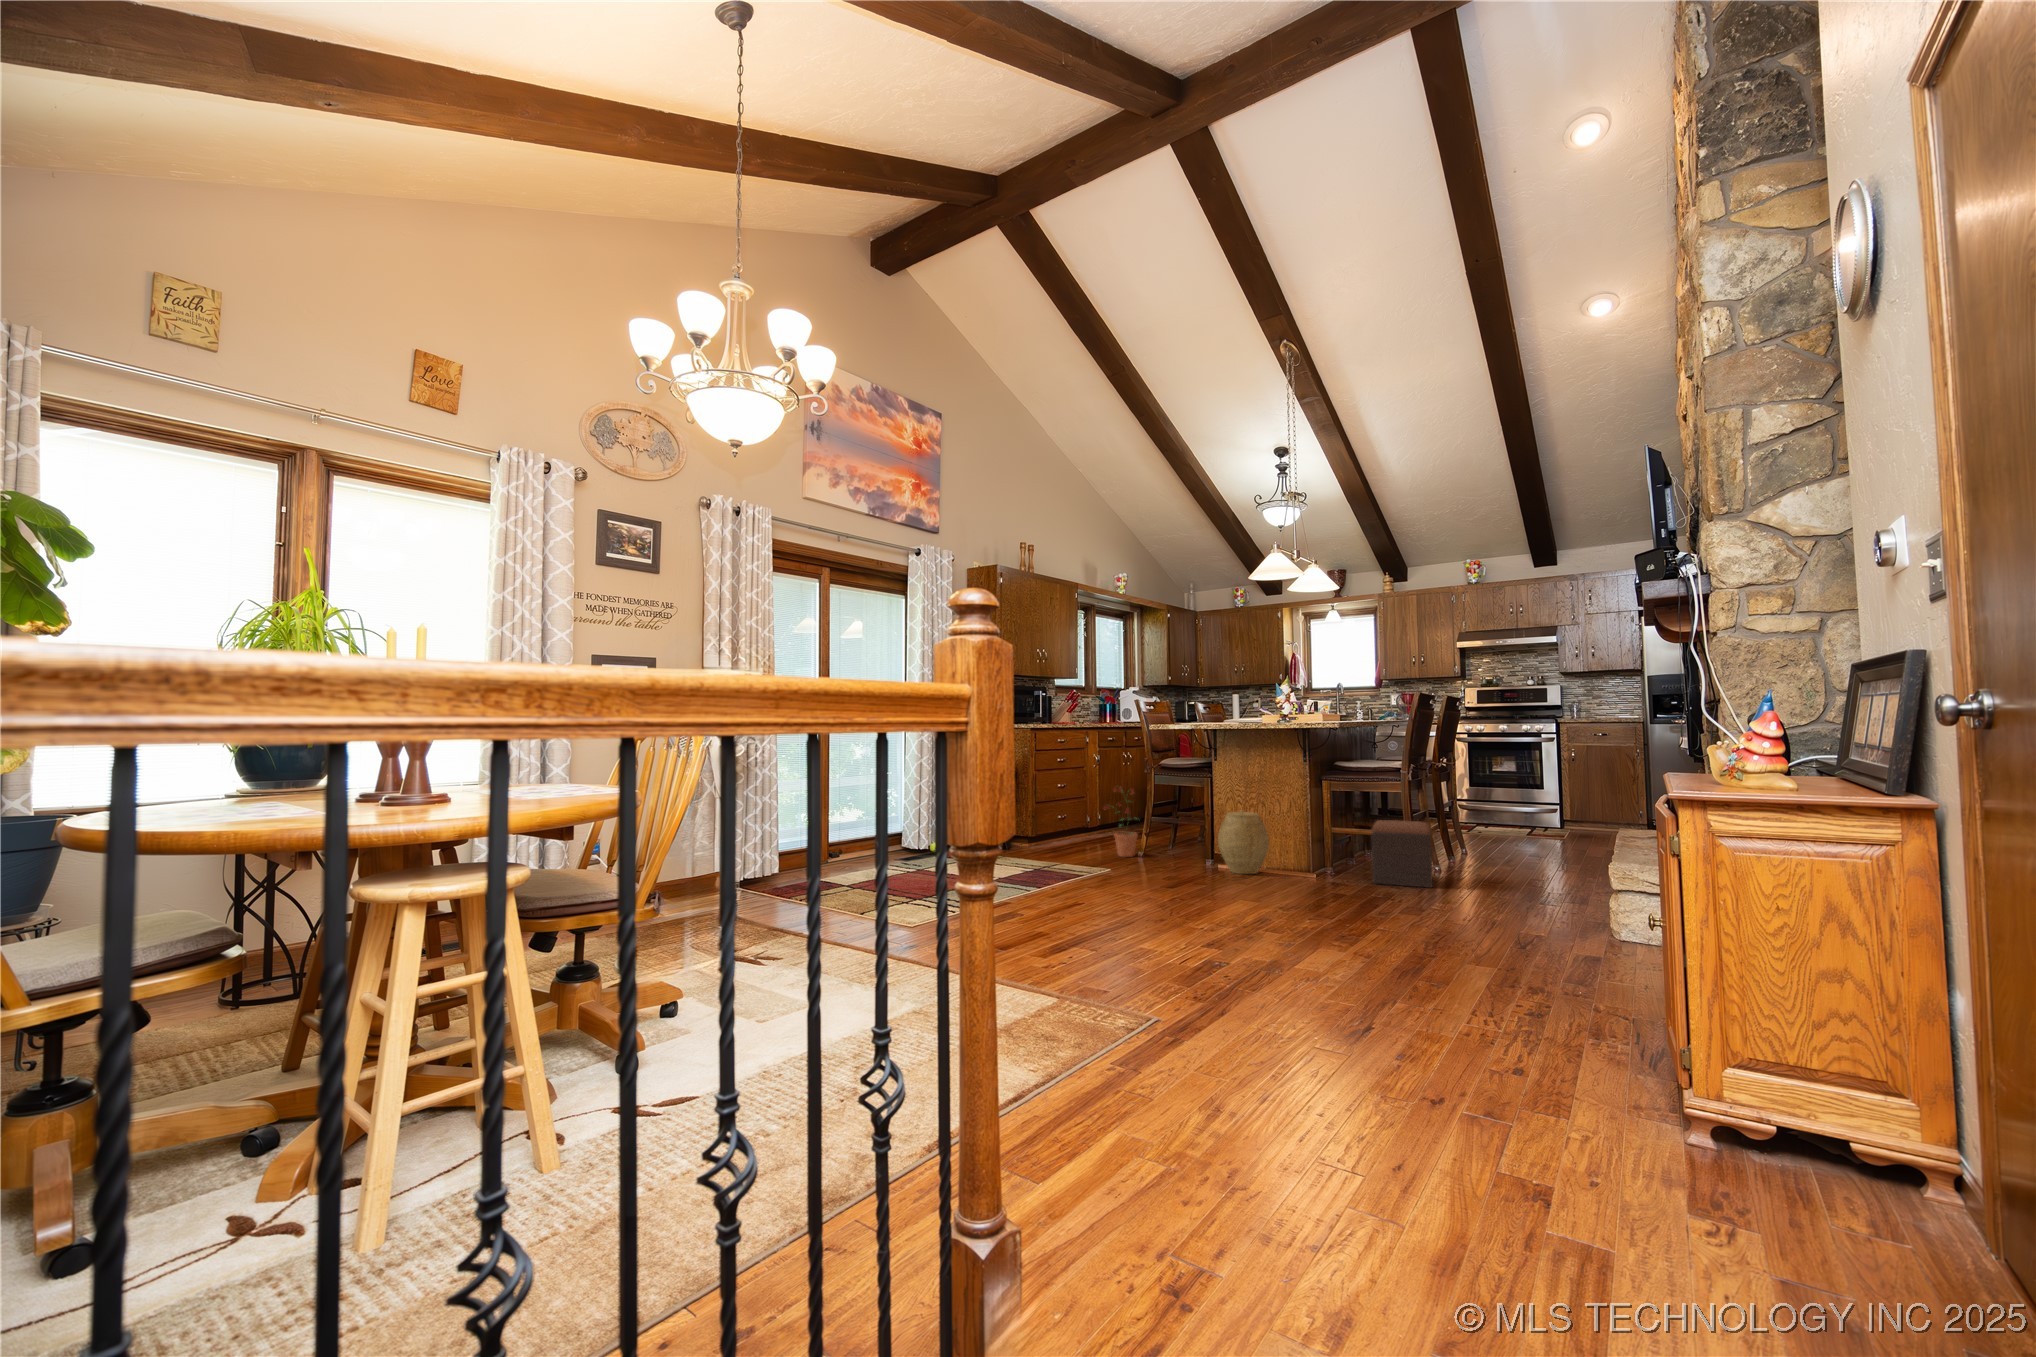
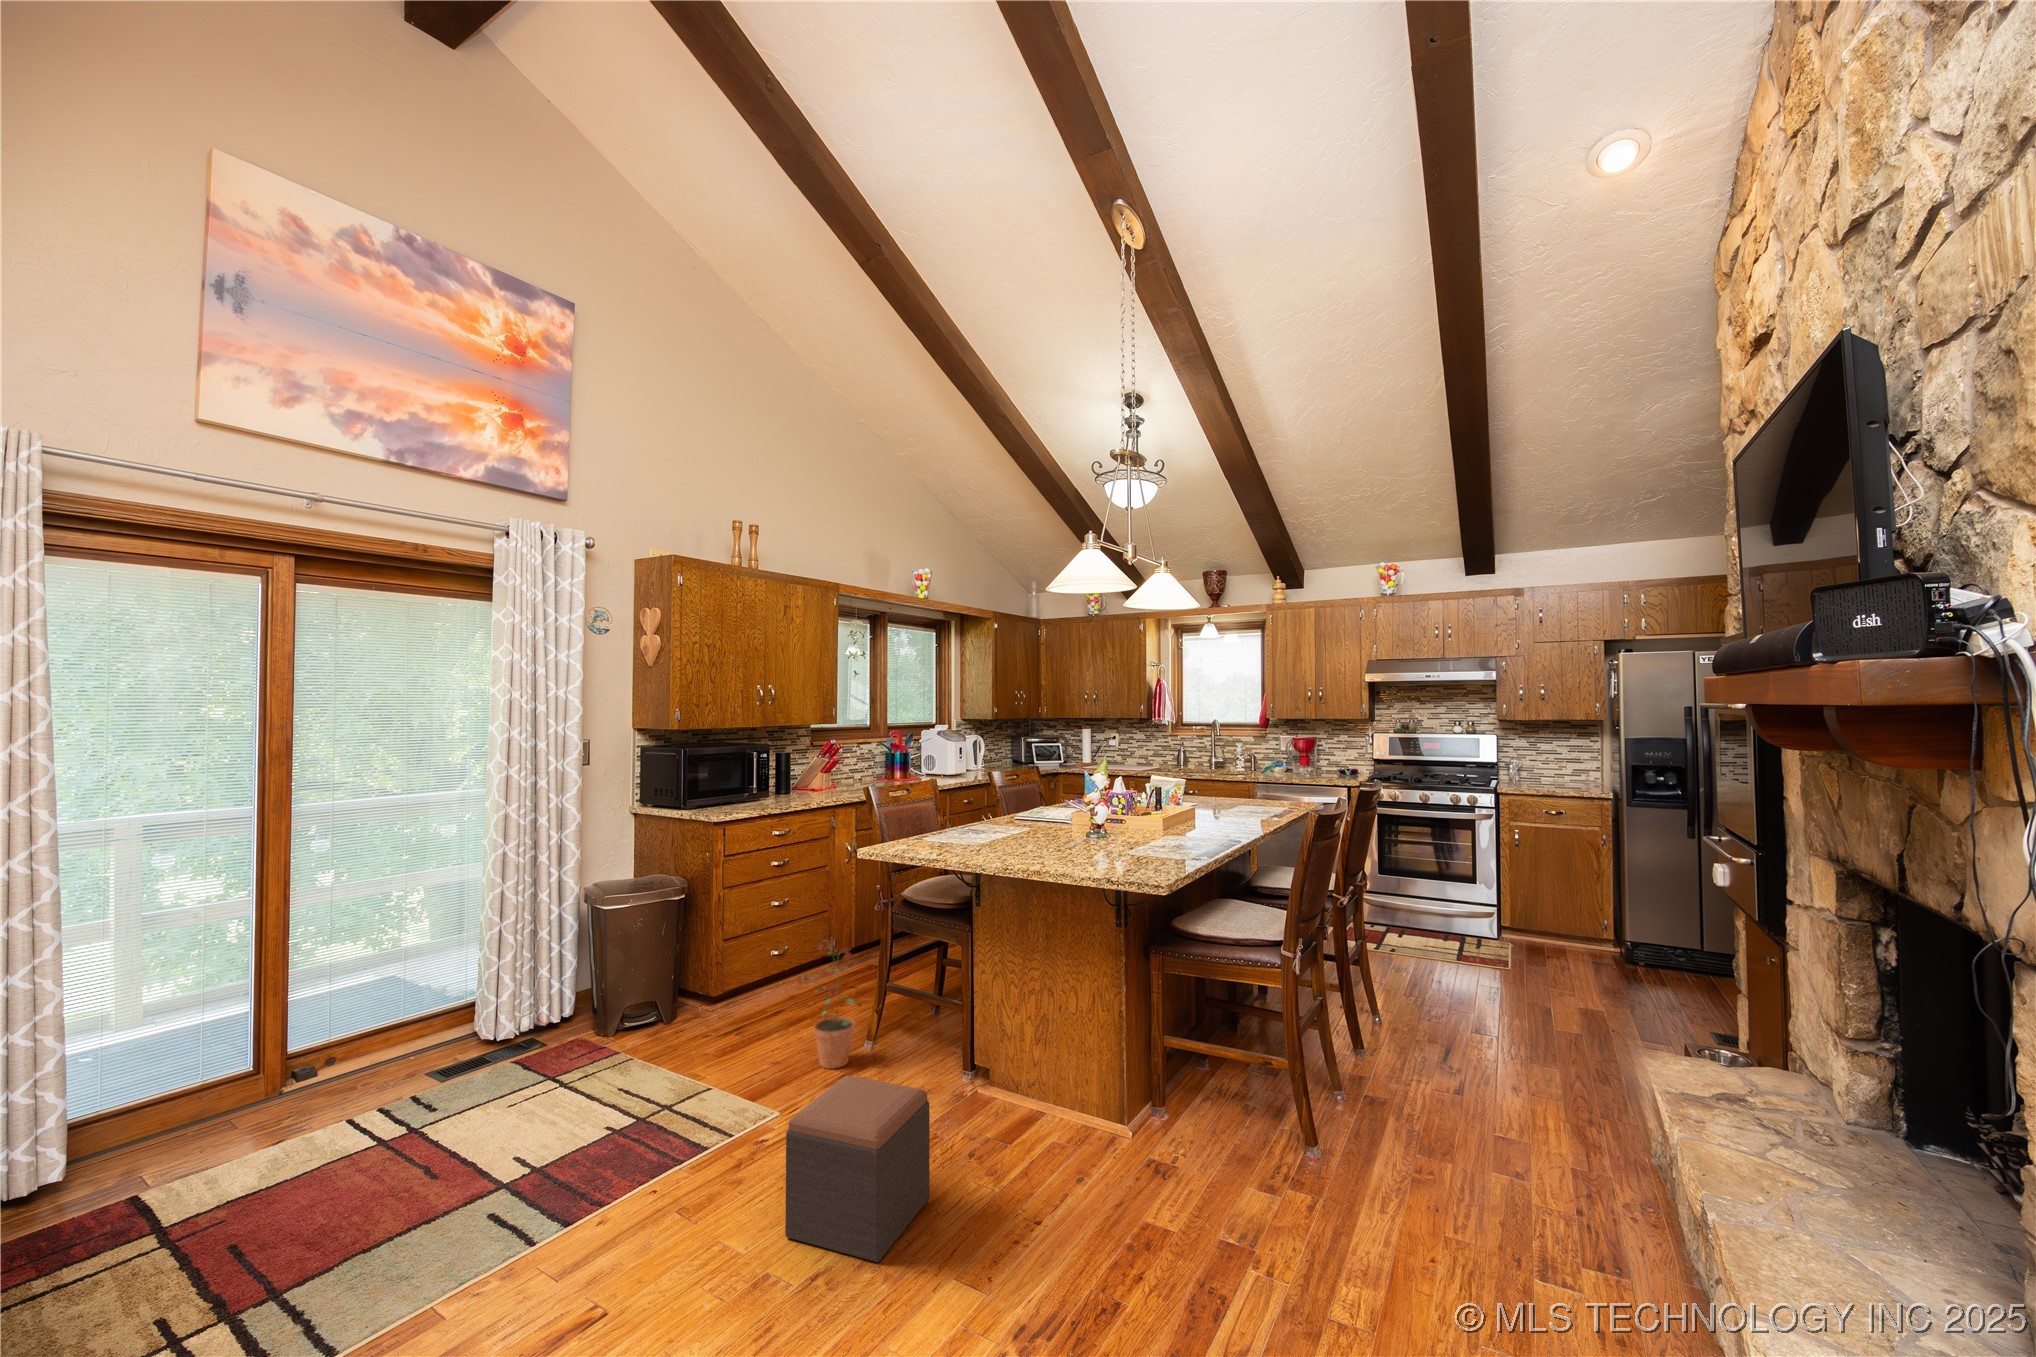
woven basket: present [1218,811,1269,874] -> none [958,1023,1048,1156]
footstool: present [1372,820,1433,888] -> present [785,1076,930,1262]

